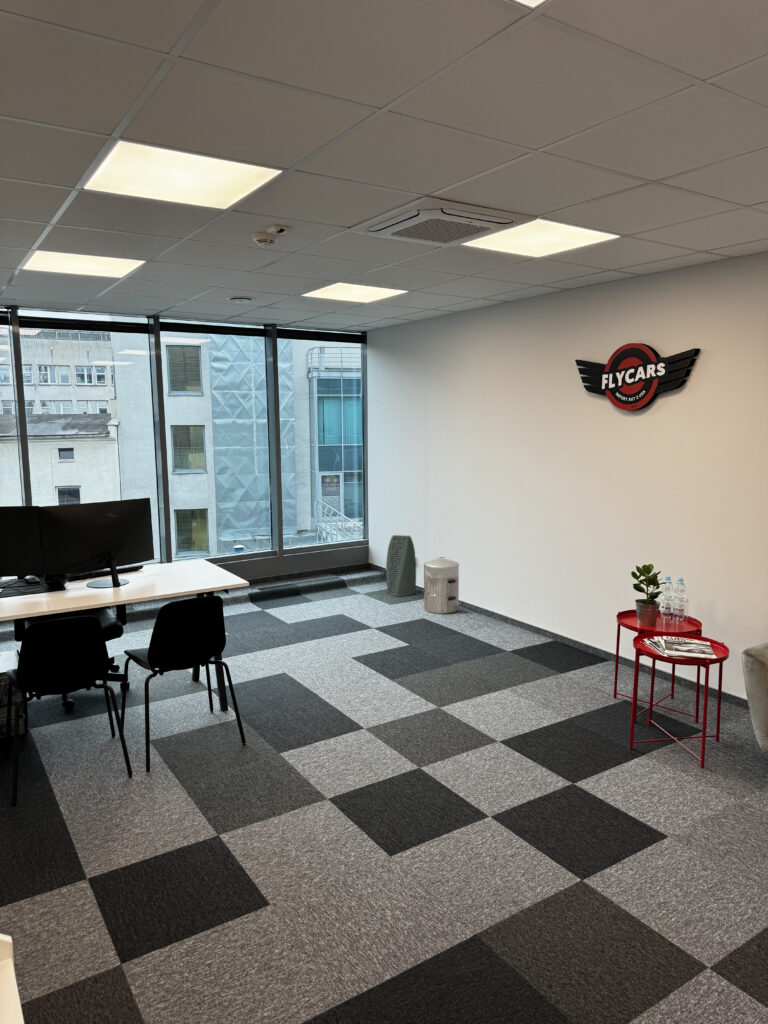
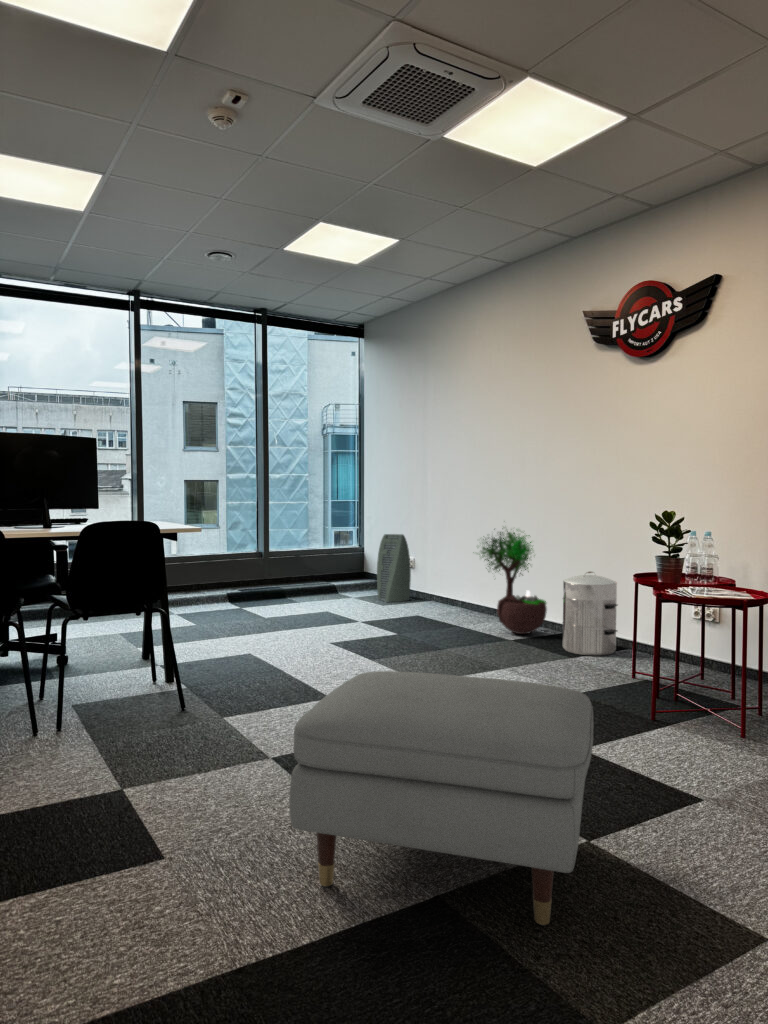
potted tree: none [476,542,541,639] -> present [481,531,547,634]
waste bin: present [424,557,459,614] -> present [563,572,617,656]
ottoman: none [368,750,588,960] -> present [289,671,593,925]

